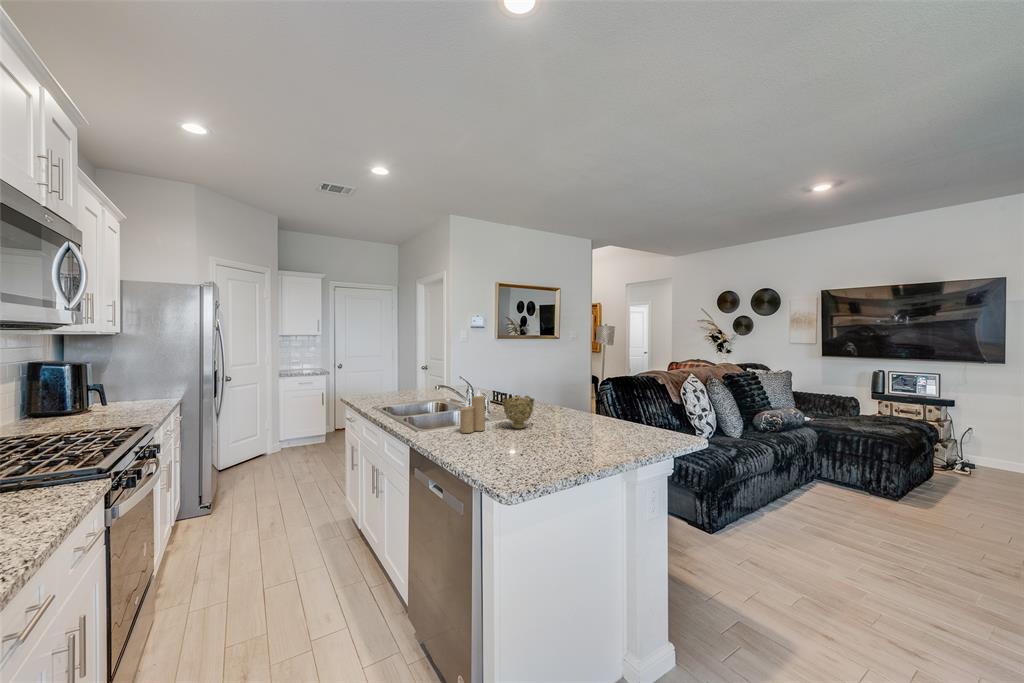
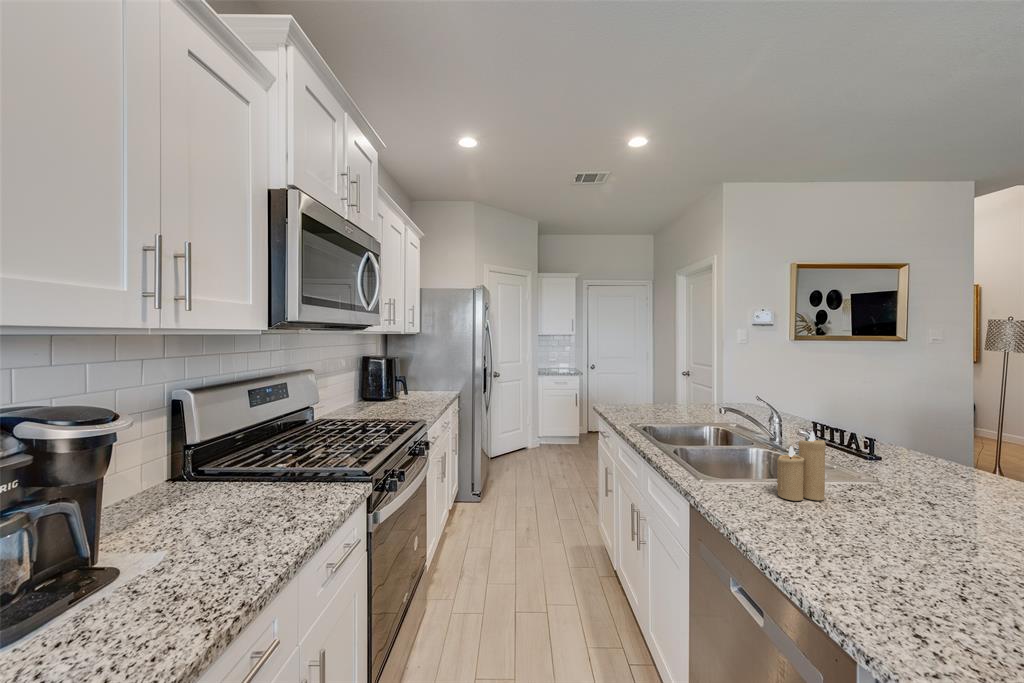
decorative bowl: present [502,396,534,429] -> none [860,447,940,510]

